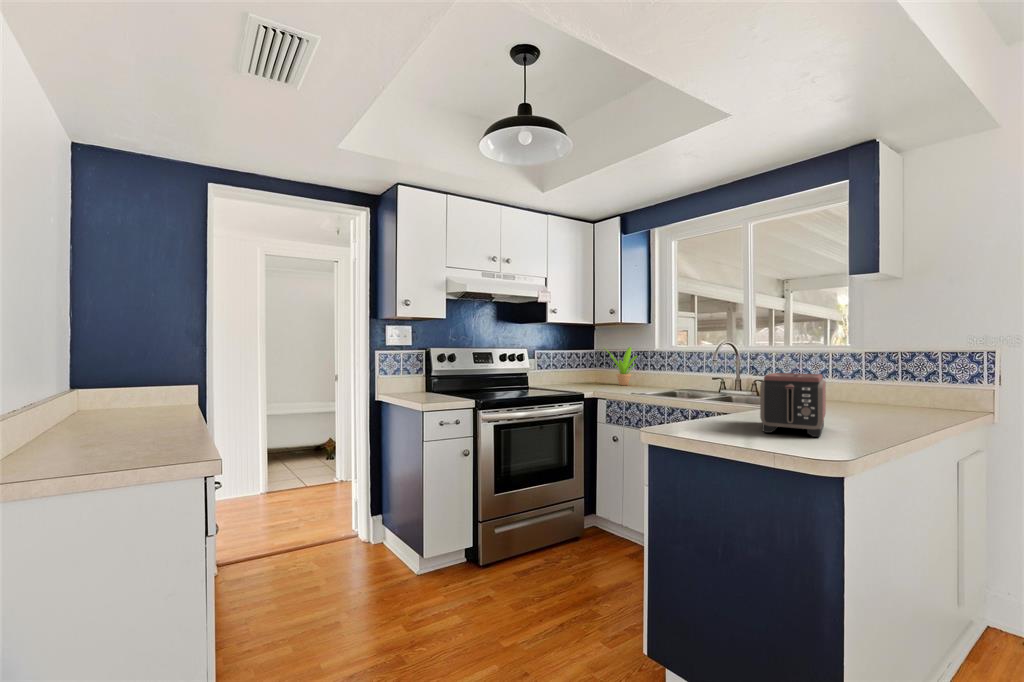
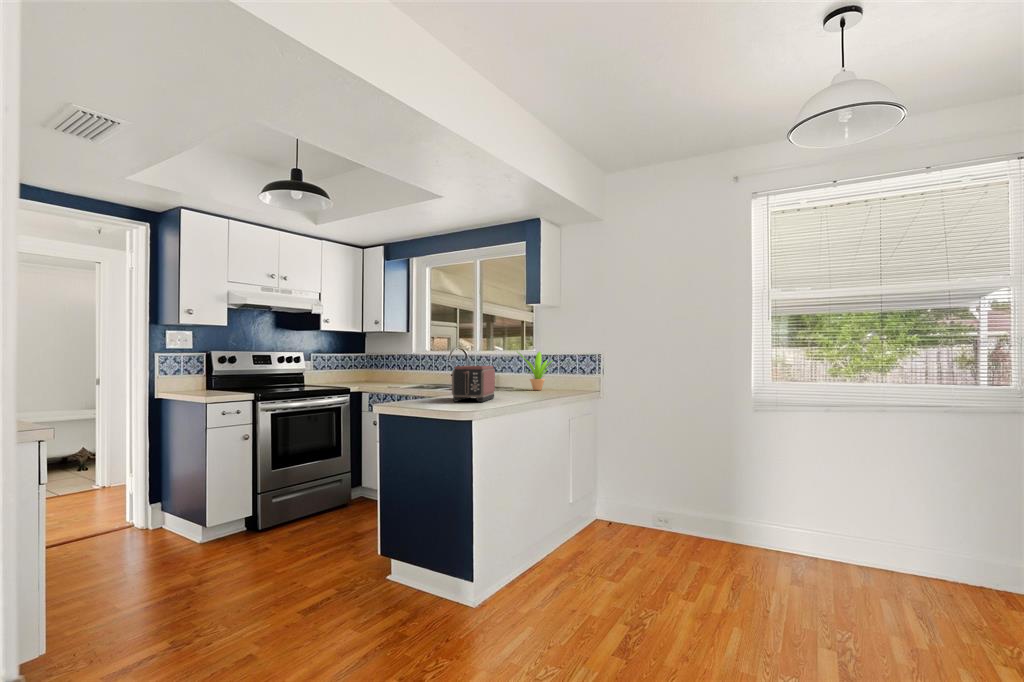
potted plant: present [606,347,637,385] -> present [518,352,552,390]

